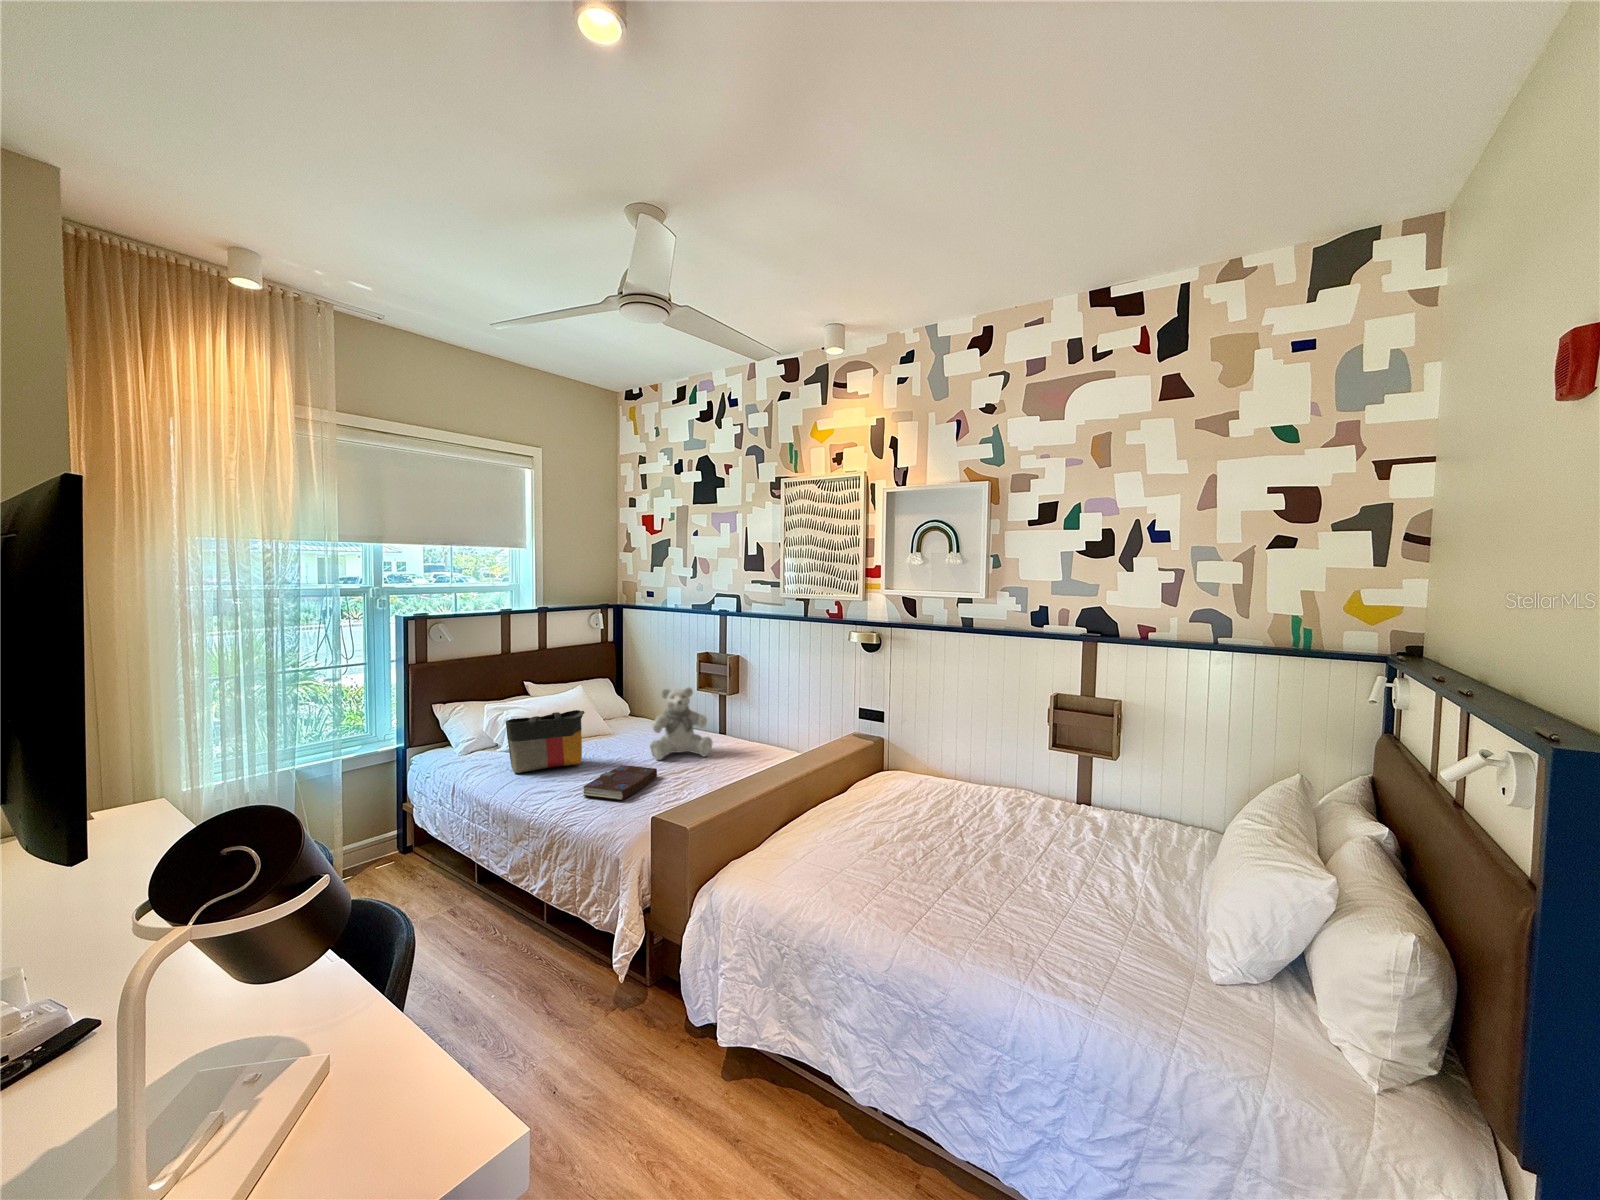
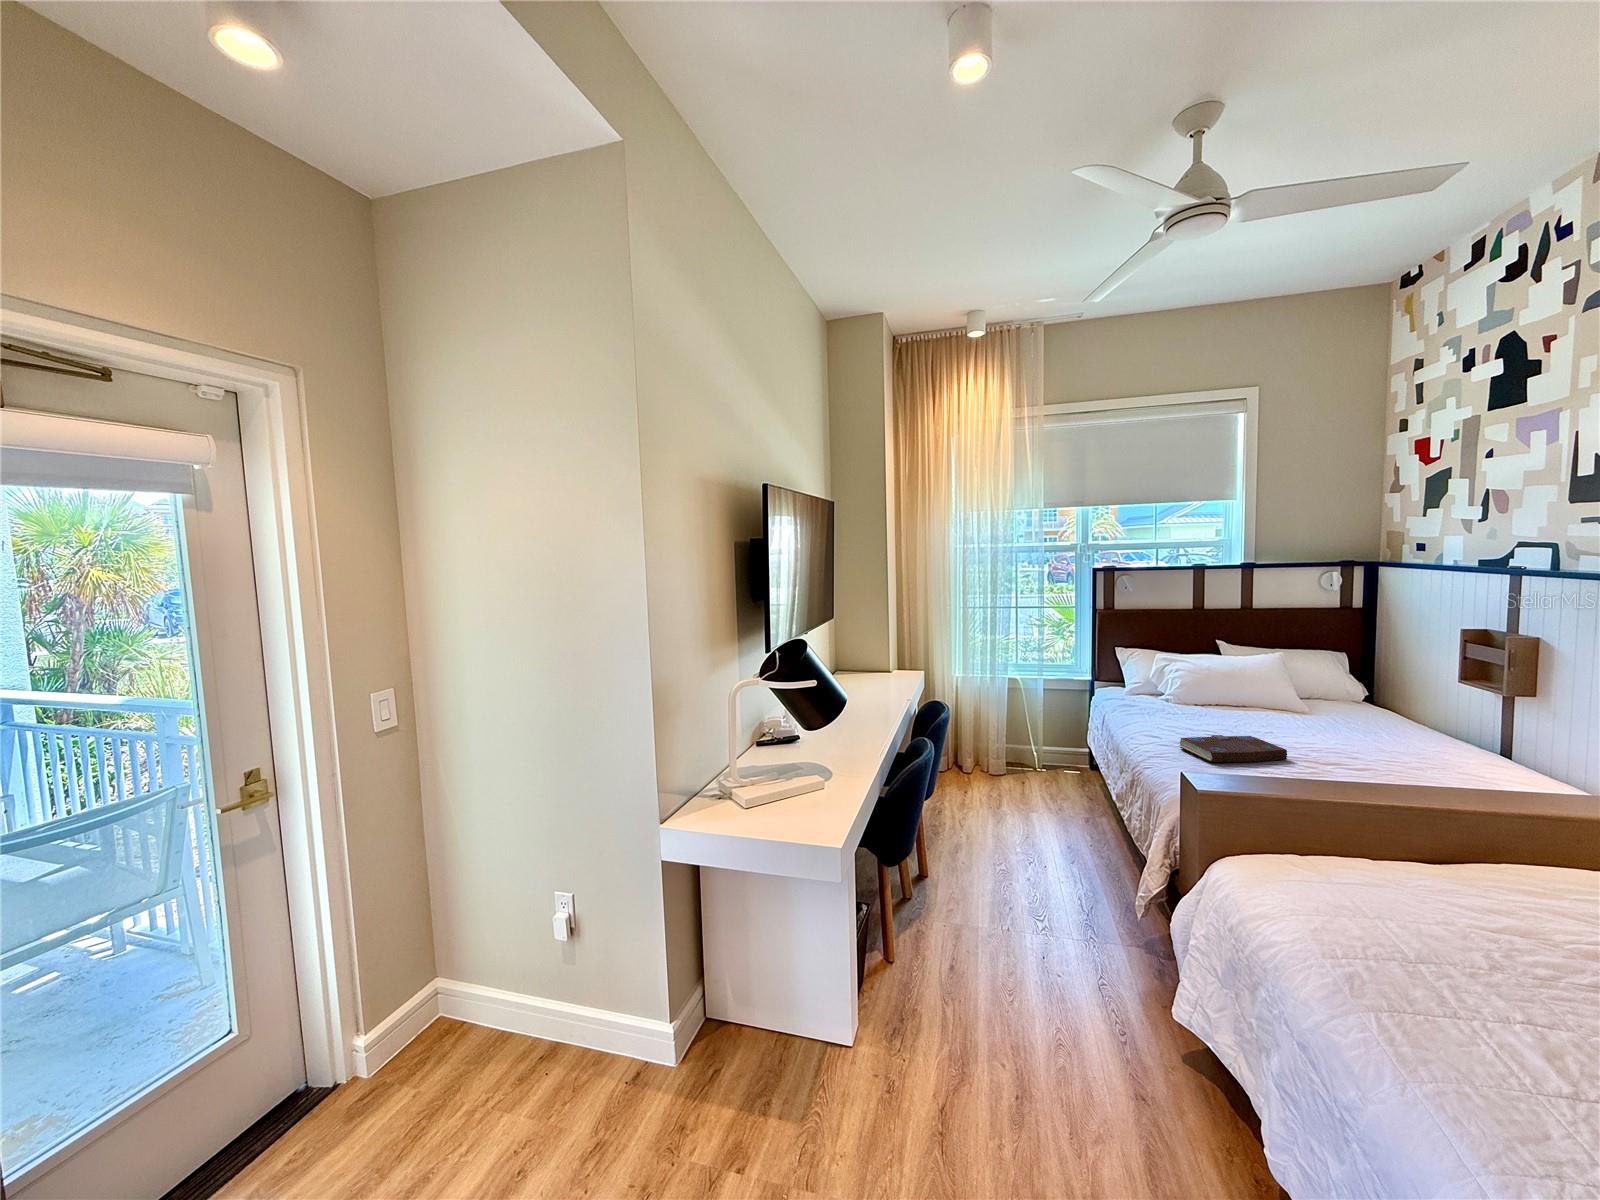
teddy bear: present [650,687,713,760] -> none [1306,663,1411,764]
tote bag: present [506,710,585,773] -> none [1142,664,1225,725]

